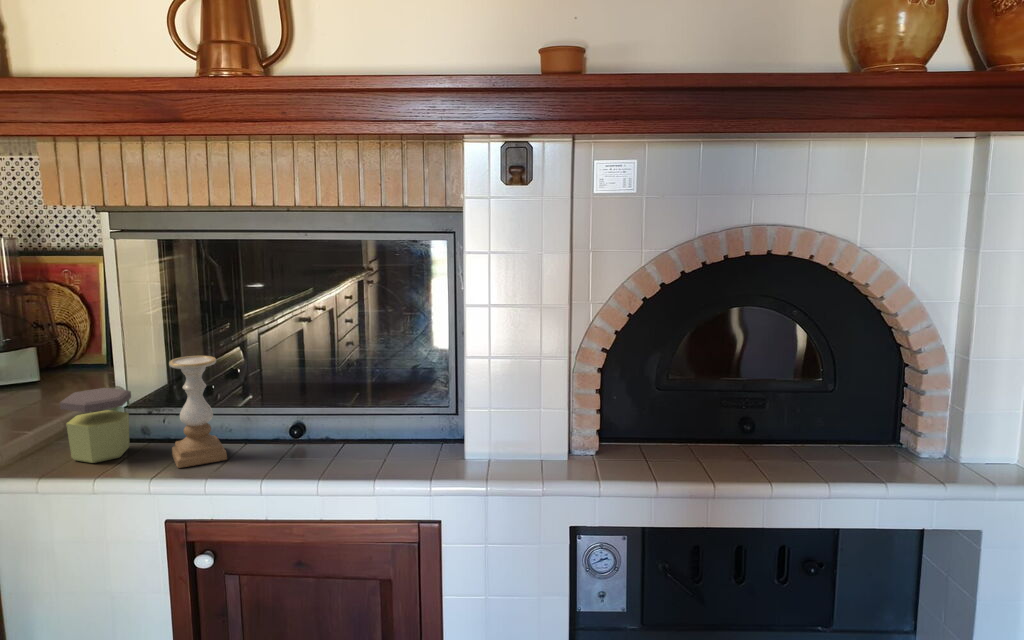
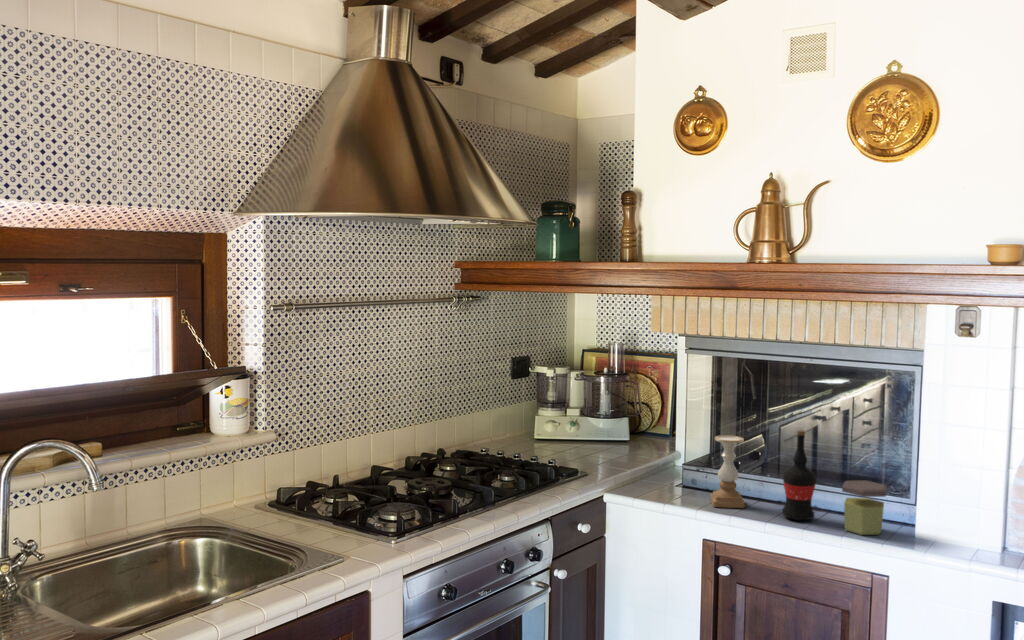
wine bottle: none [281,335,330,464] -> present [782,430,816,520]
jar: present [60,388,131,463] -> present [842,481,887,535]

